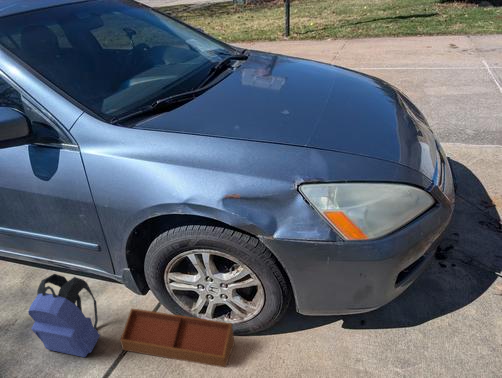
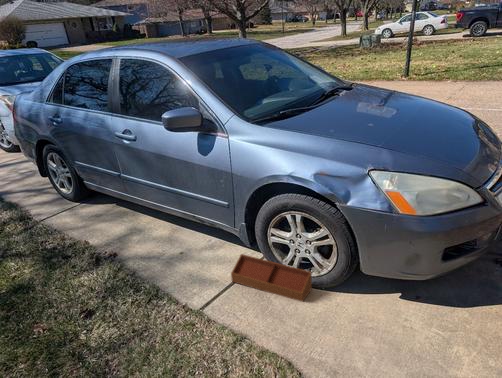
backpack: present [28,274,100,357] -> none [174,220,218,282]

